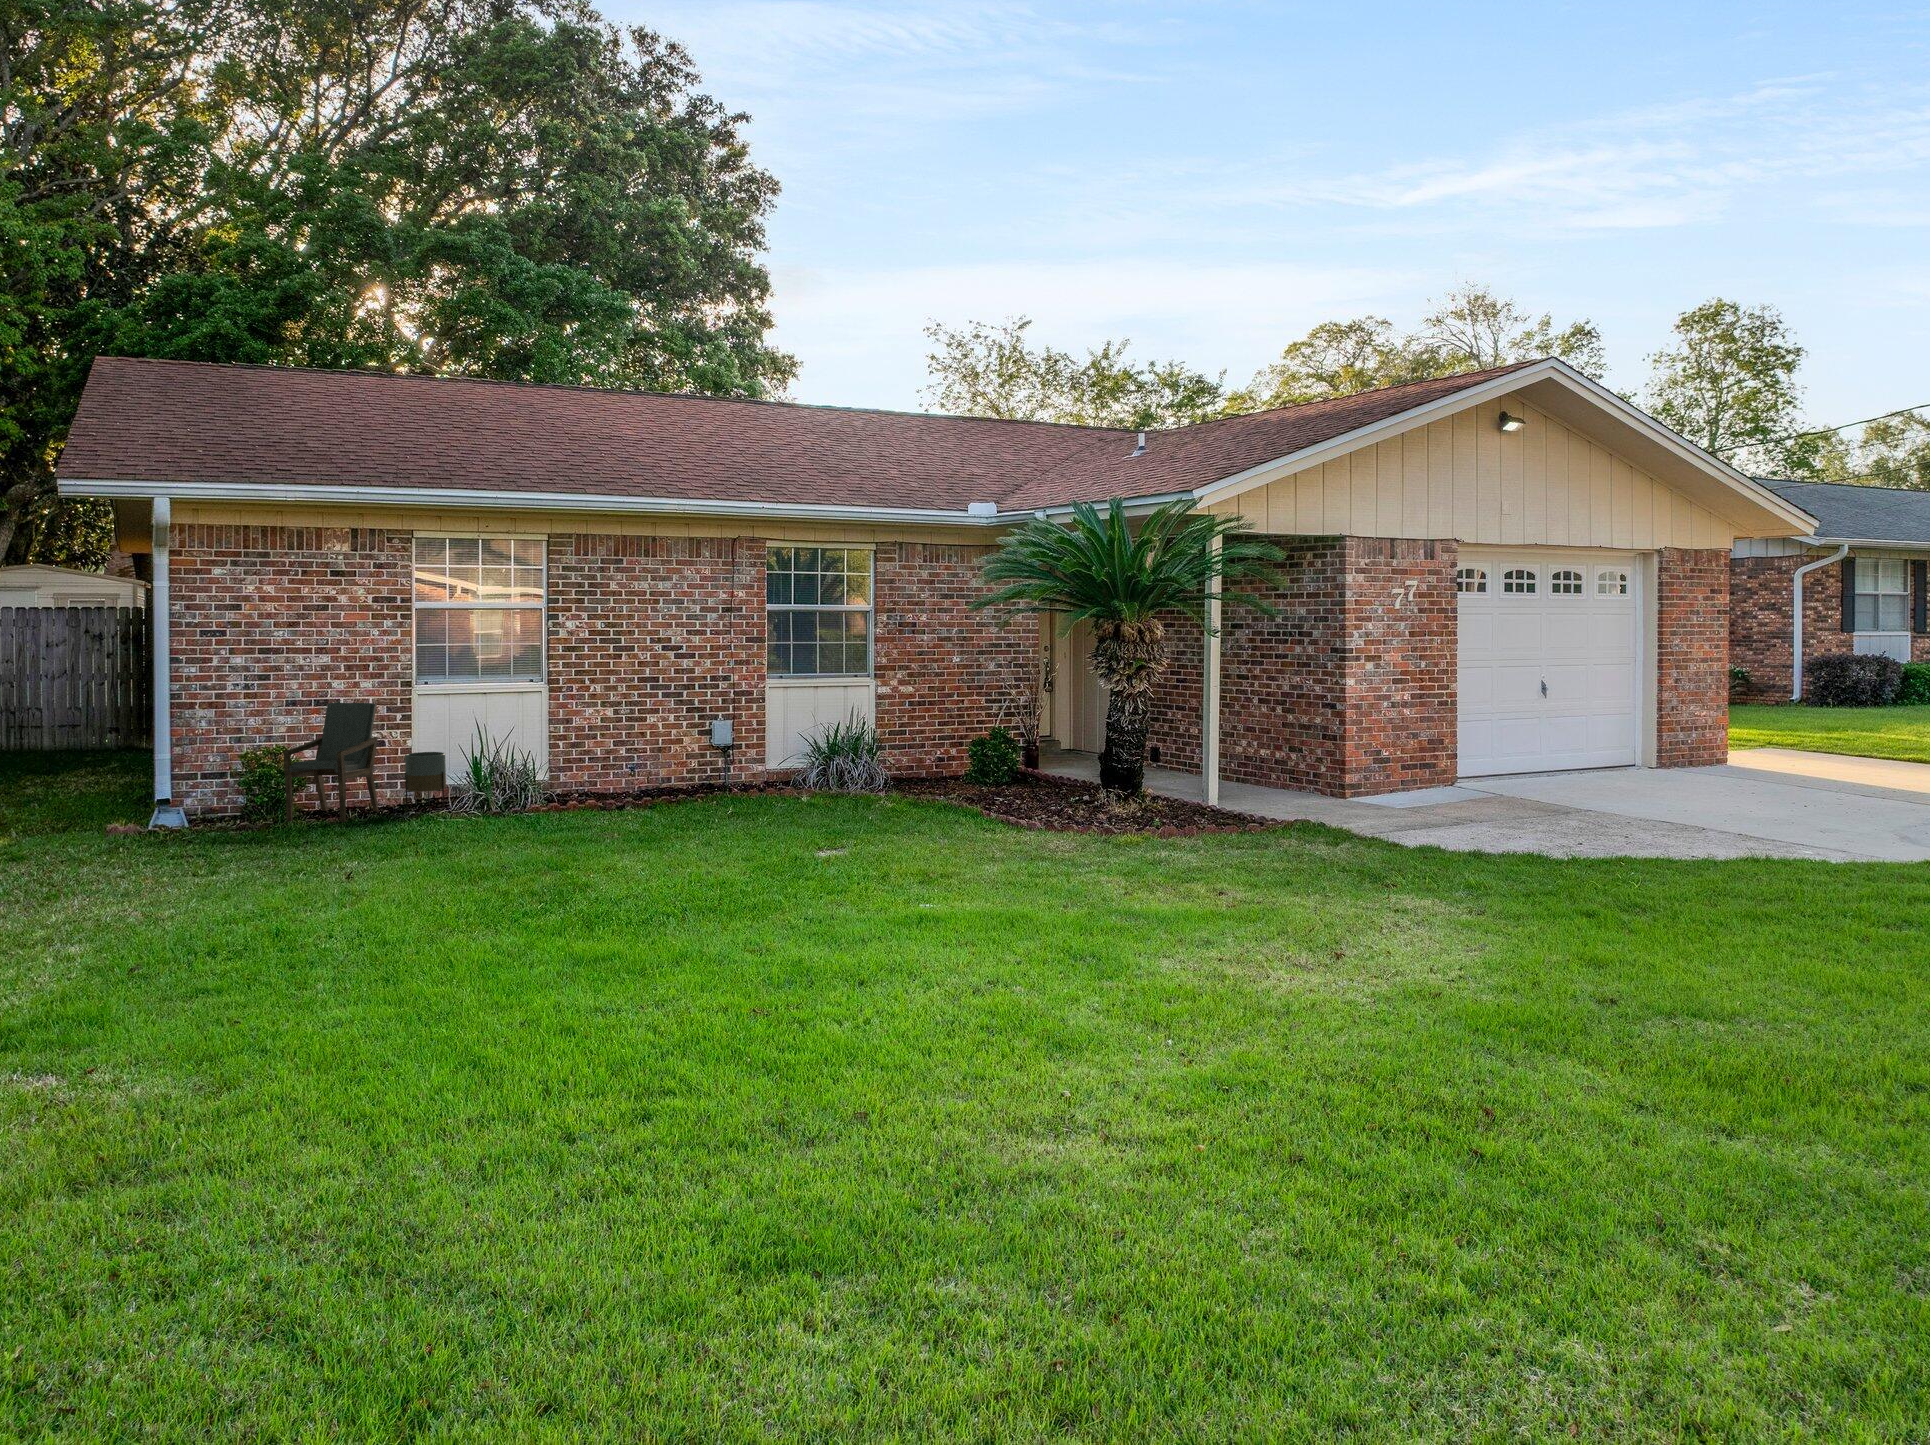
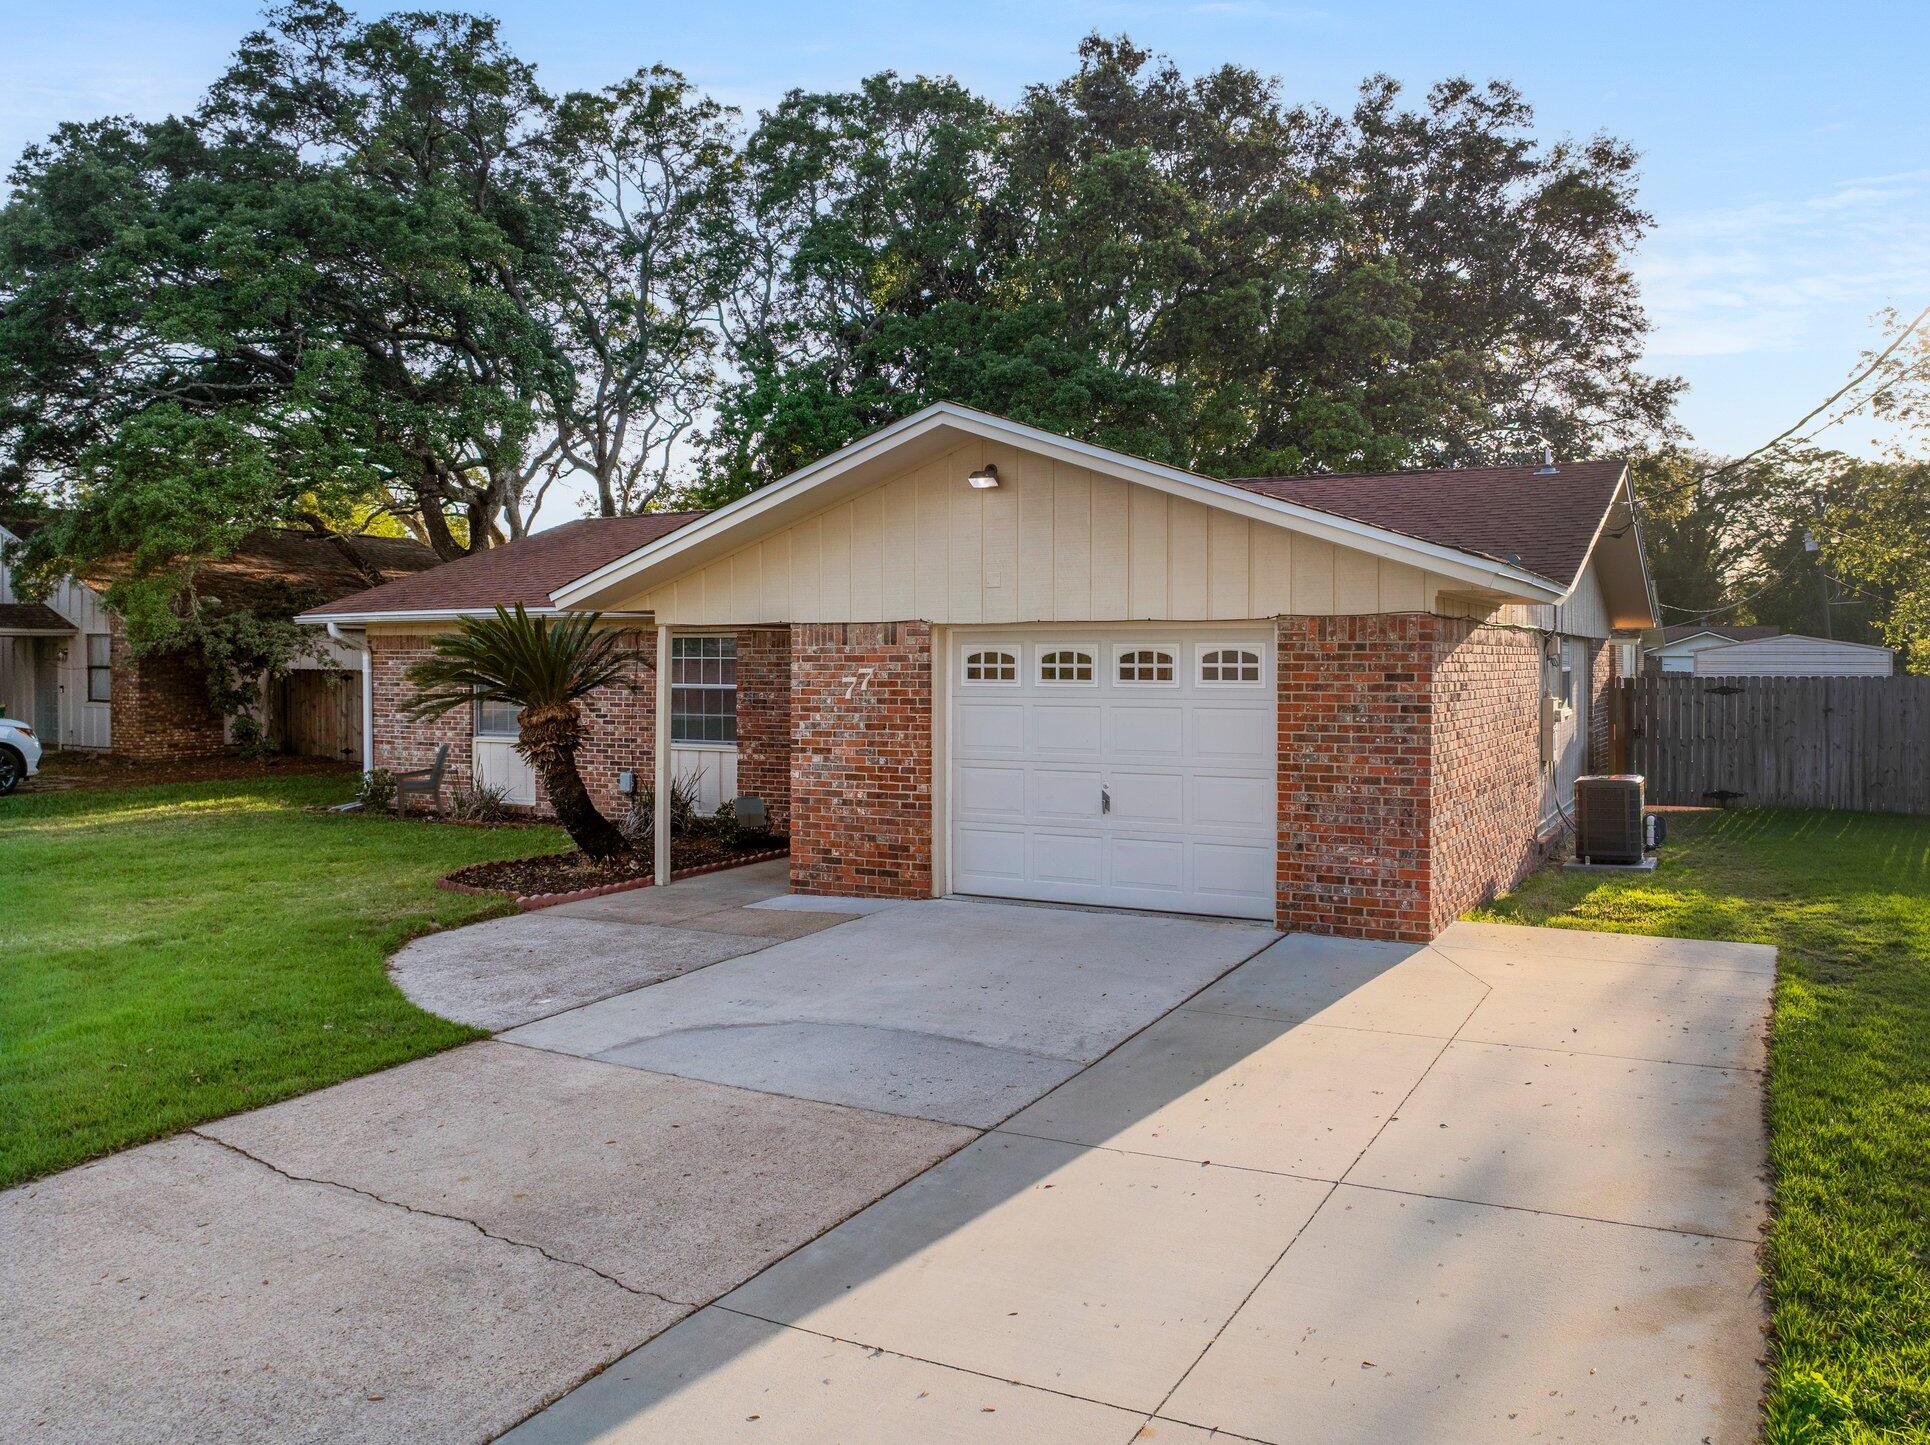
planter: present [405,752,446,810] -> present [735,797,765,839]

